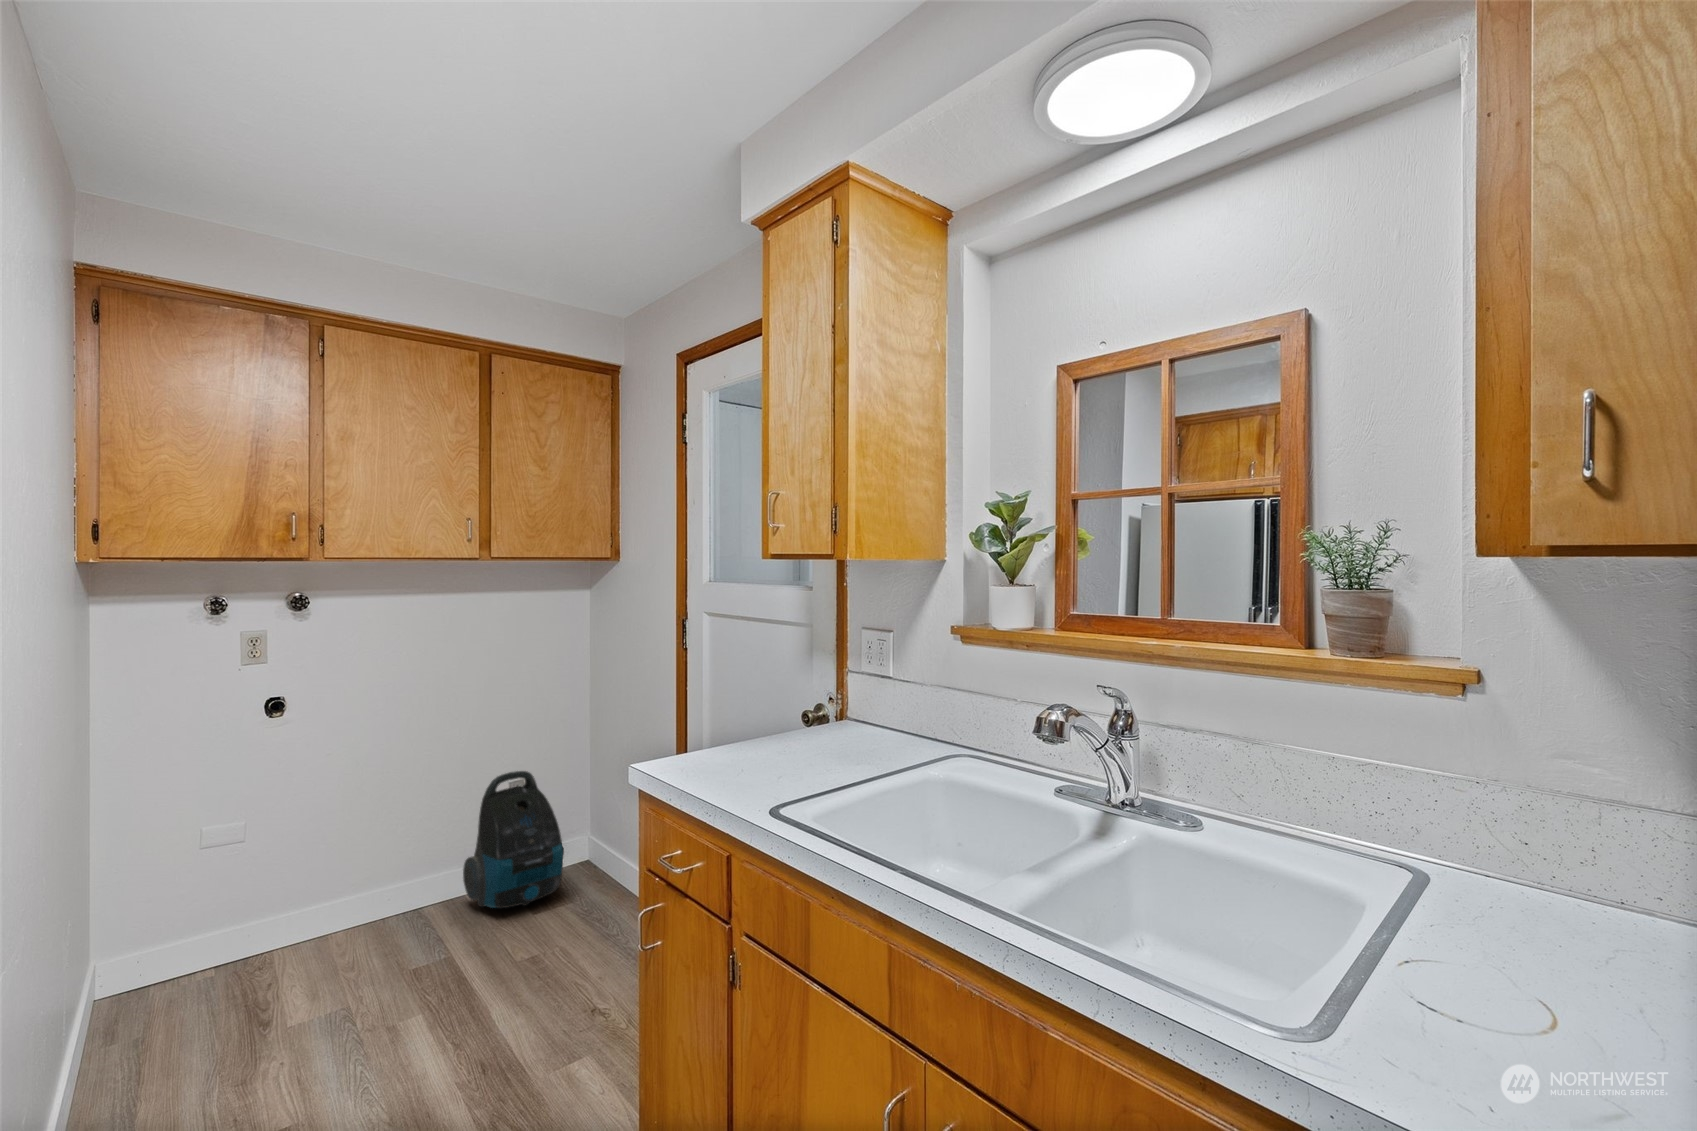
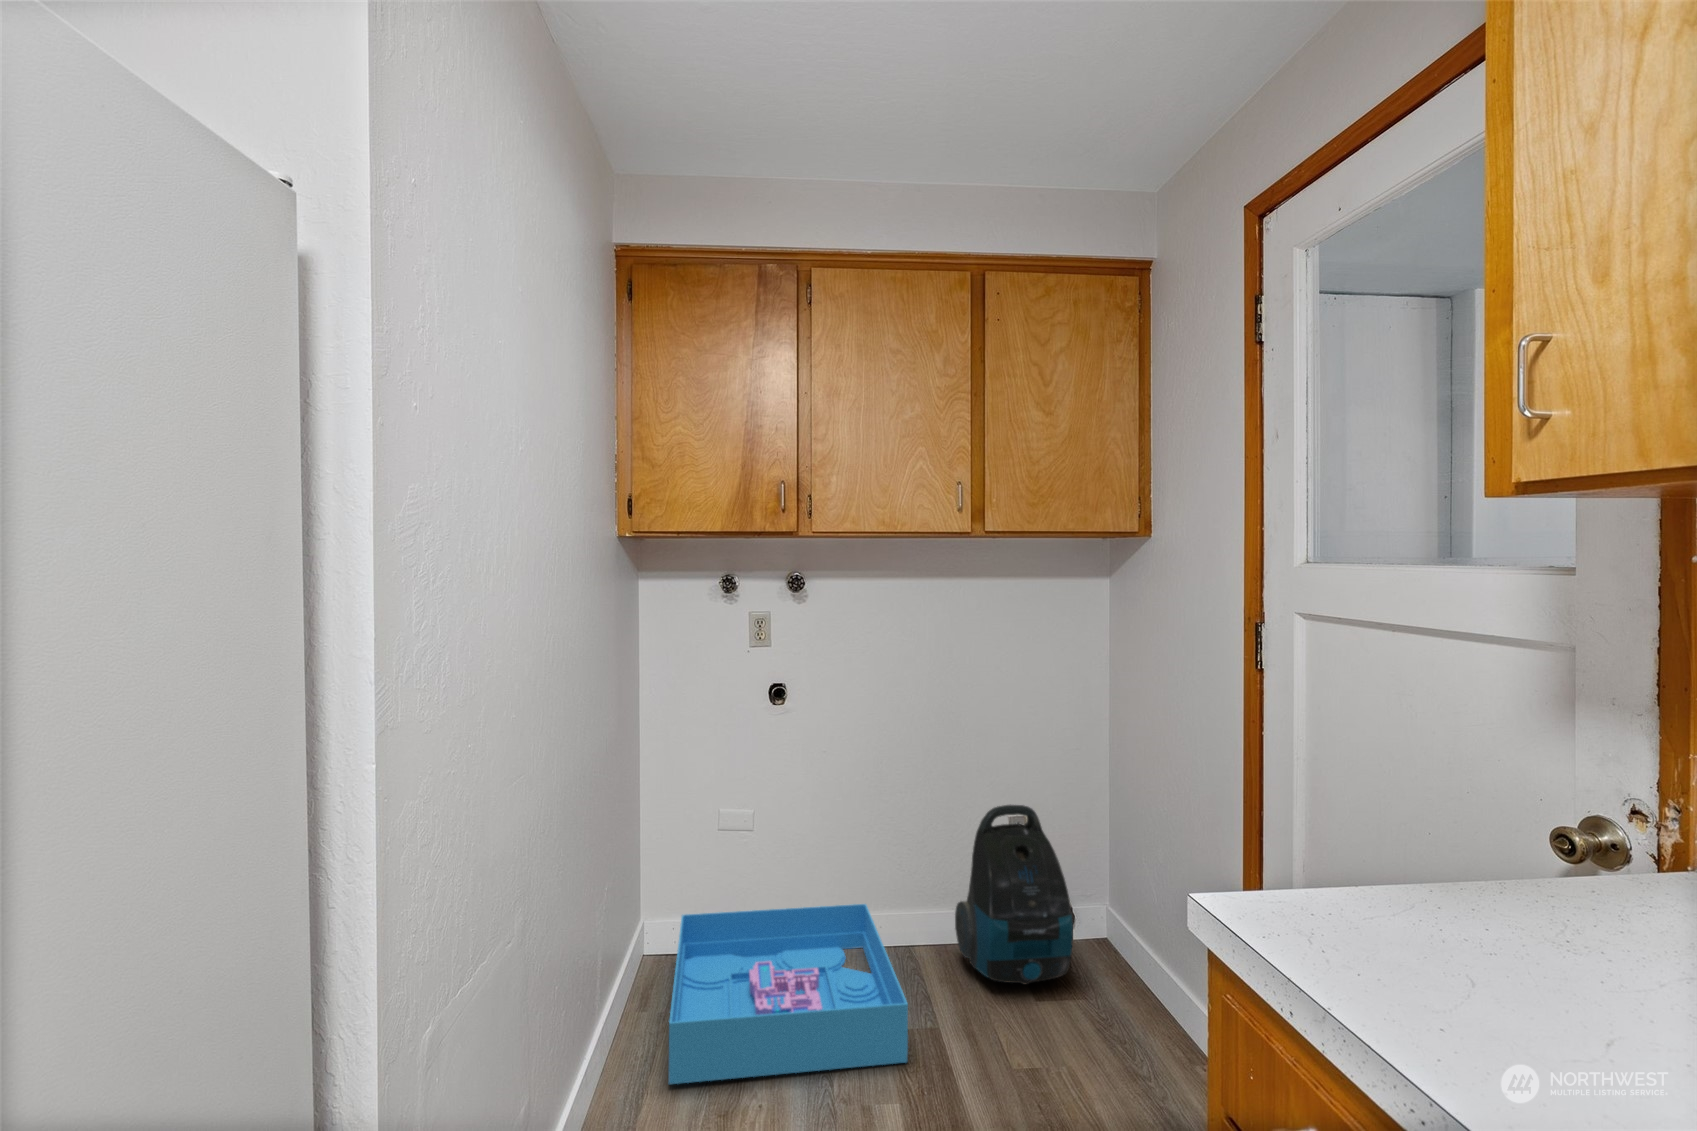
storage bin: none [162,882,433,1070] -> present [669,904,908,1084]

